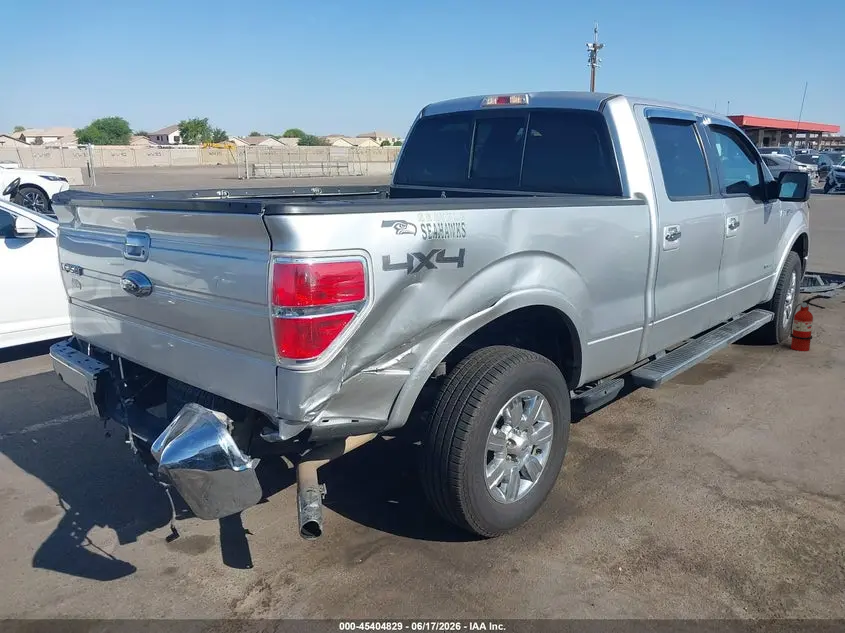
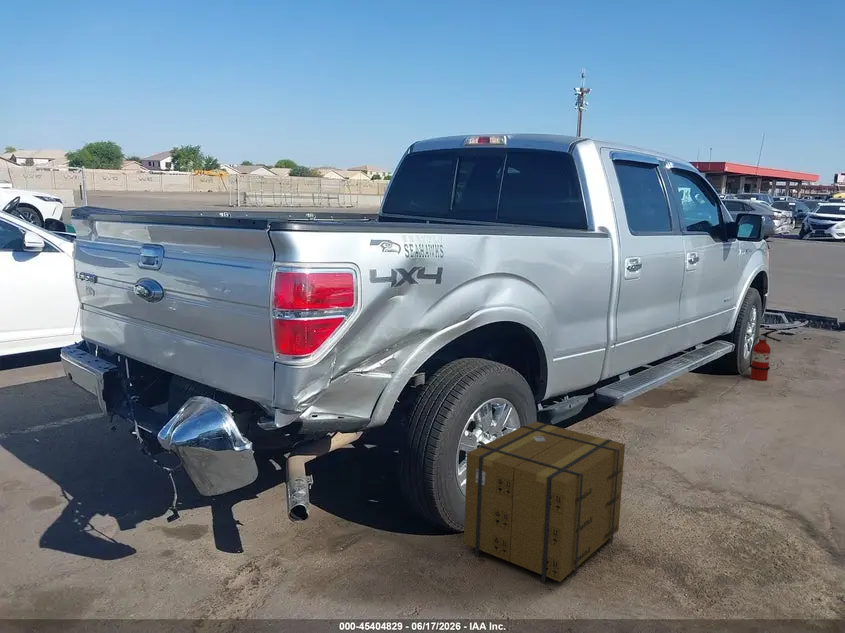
cardboard box: none [495,412,671,597] -> present [464,422,625,584]

